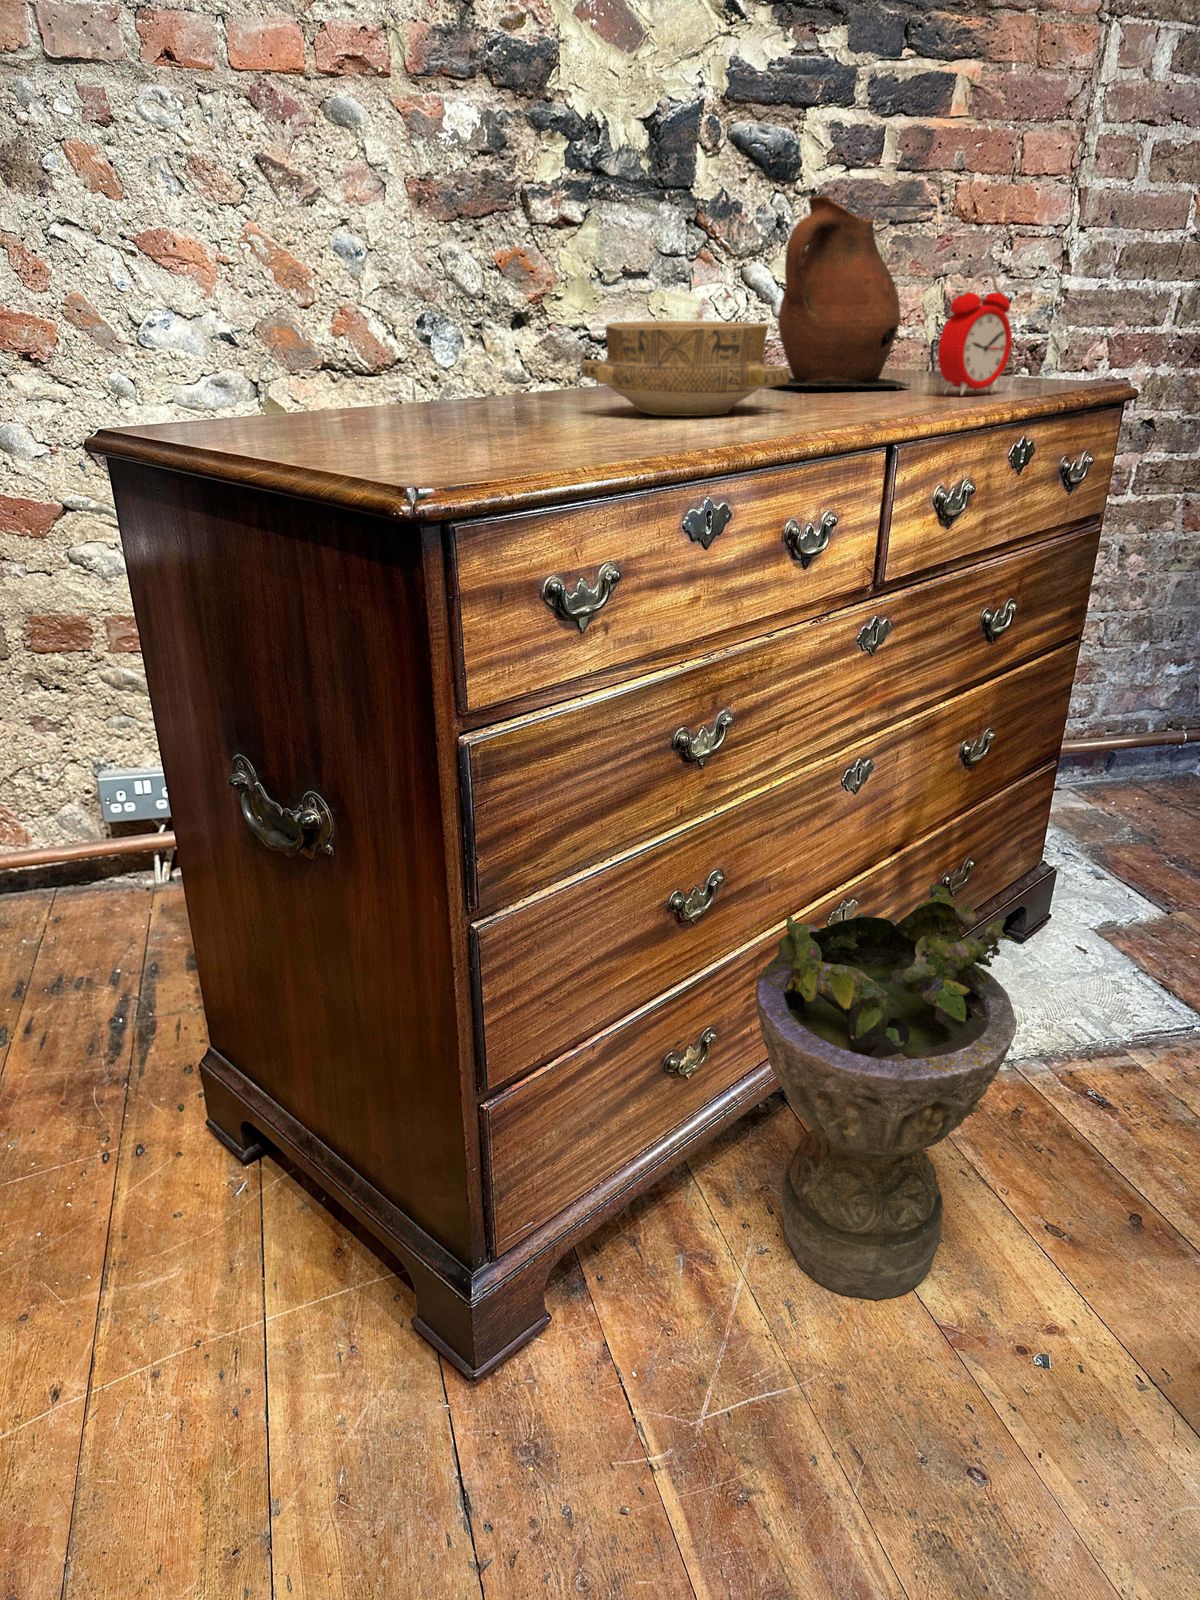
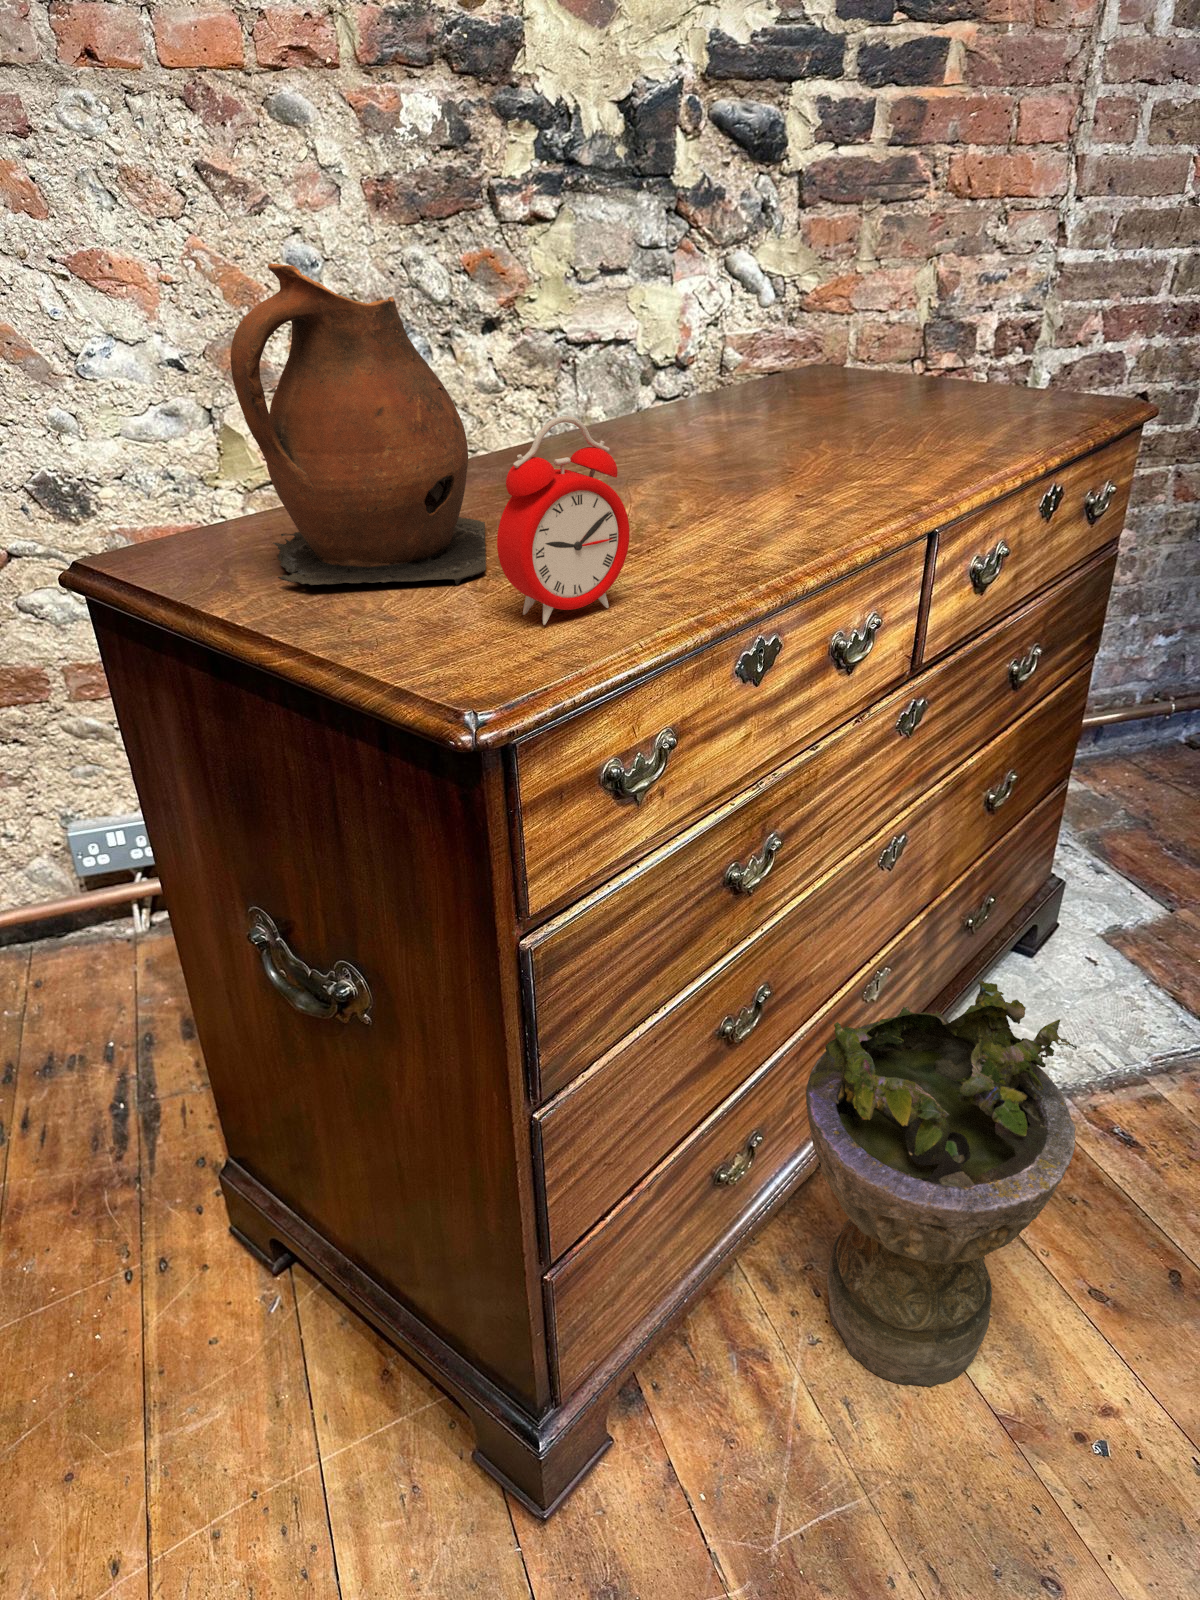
ceramic pitcher: present [778,196,909,389] -> present [231,264,486,585]
alarm clock: present [938,271,1012,395] -> present [497,416,630,625]
ceramic bowl: present [582,321,789,416] -> none [590,370,817,489]

